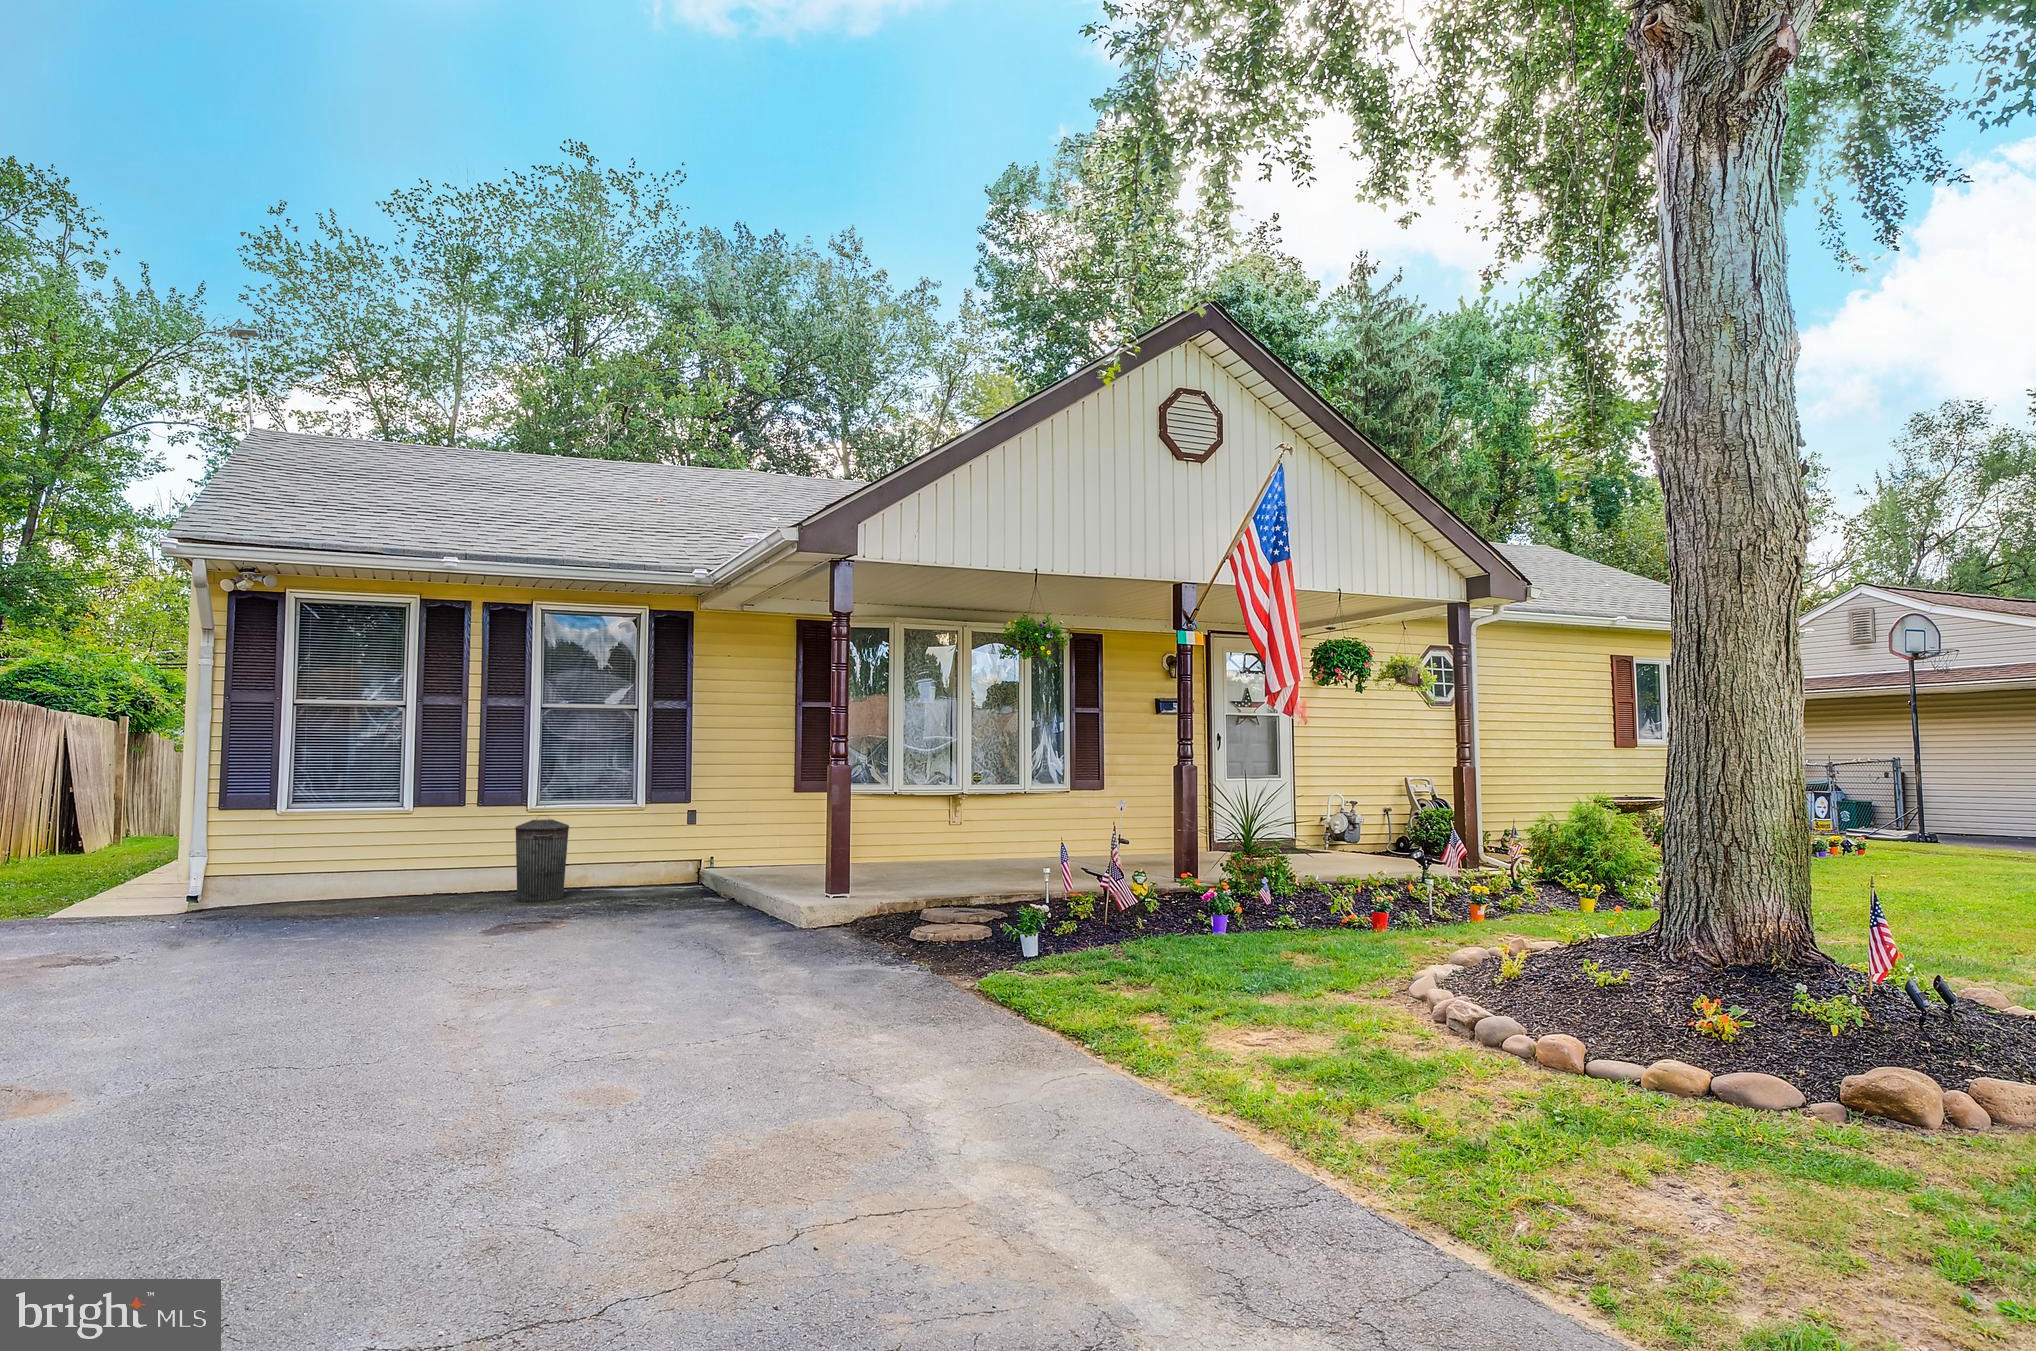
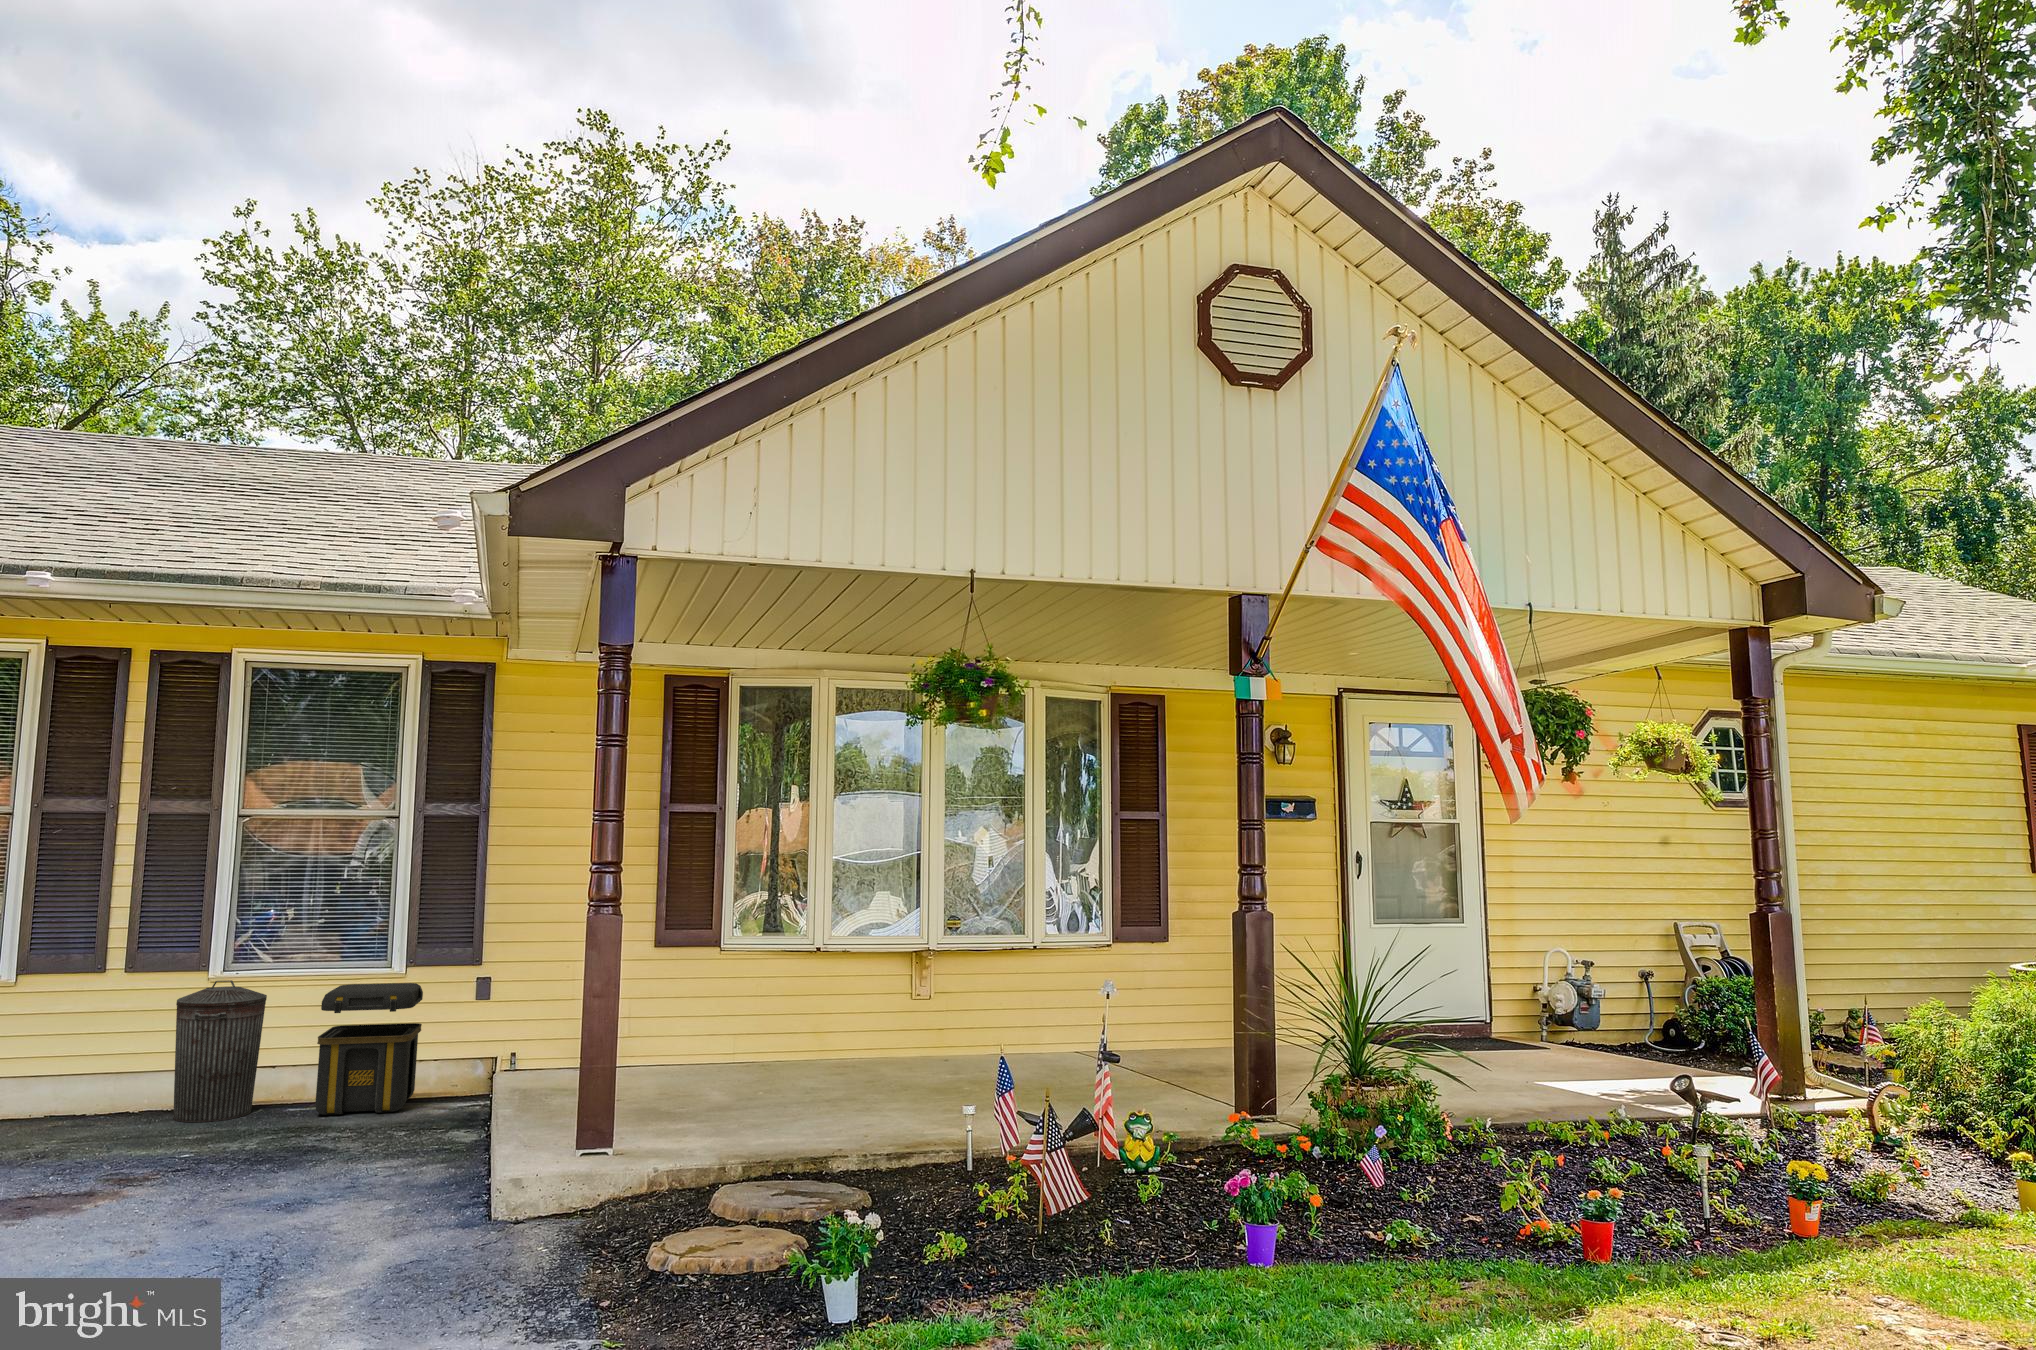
toolbox: none [605,817,664,897] -> present [315,983,423,1115]

